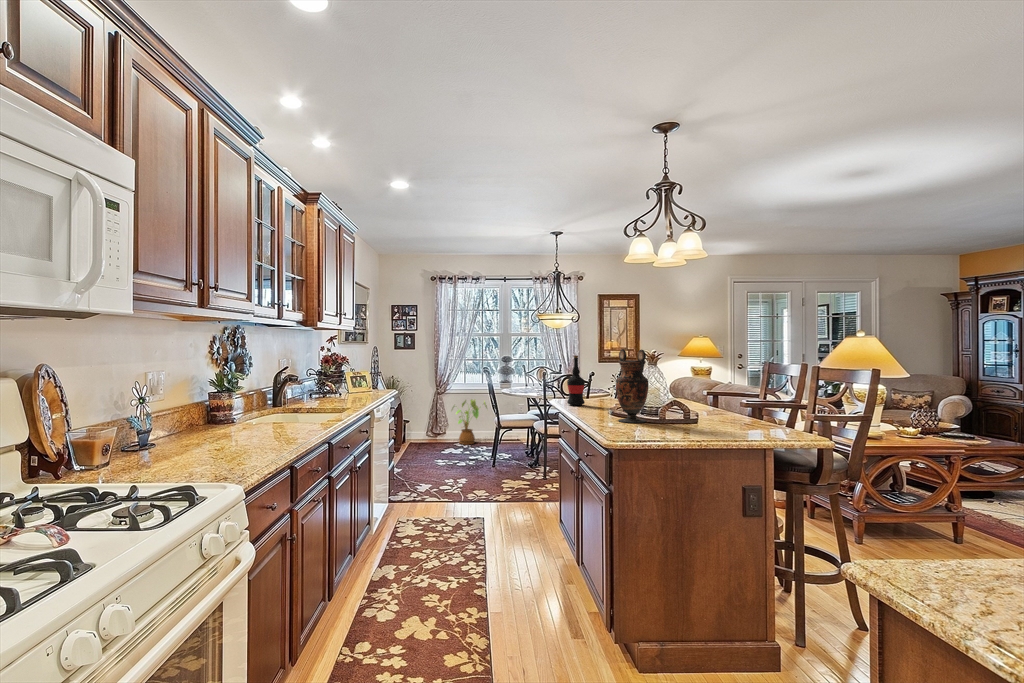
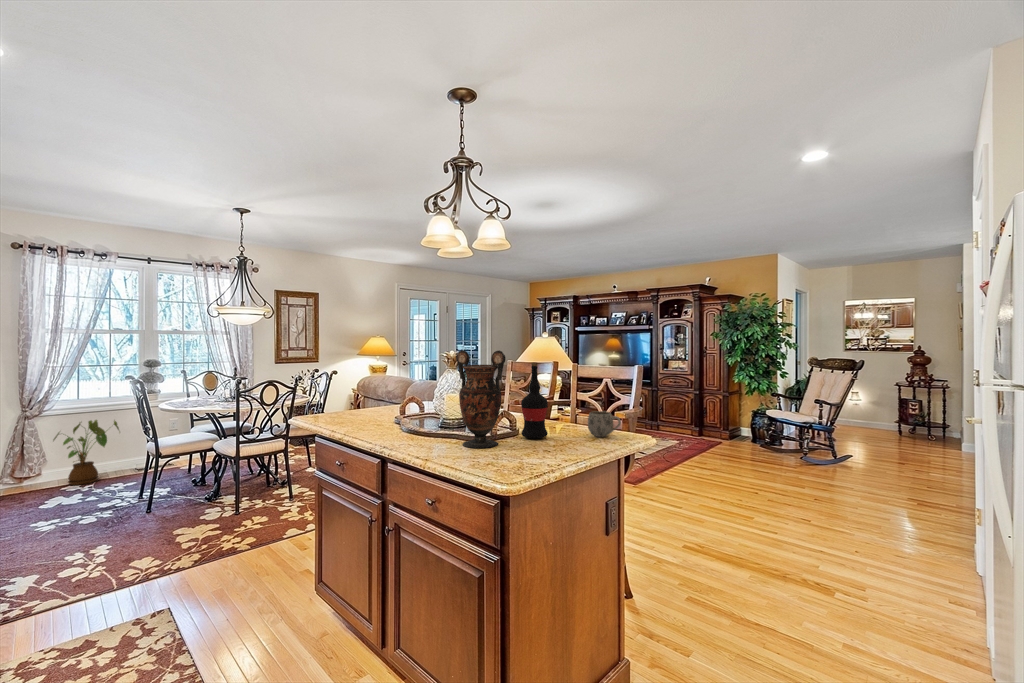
wine bottle: present [567,355,585,405] -> present [521,362,548,439]
mug: none [731,407,758,429] -> present [588,411,621,437]

